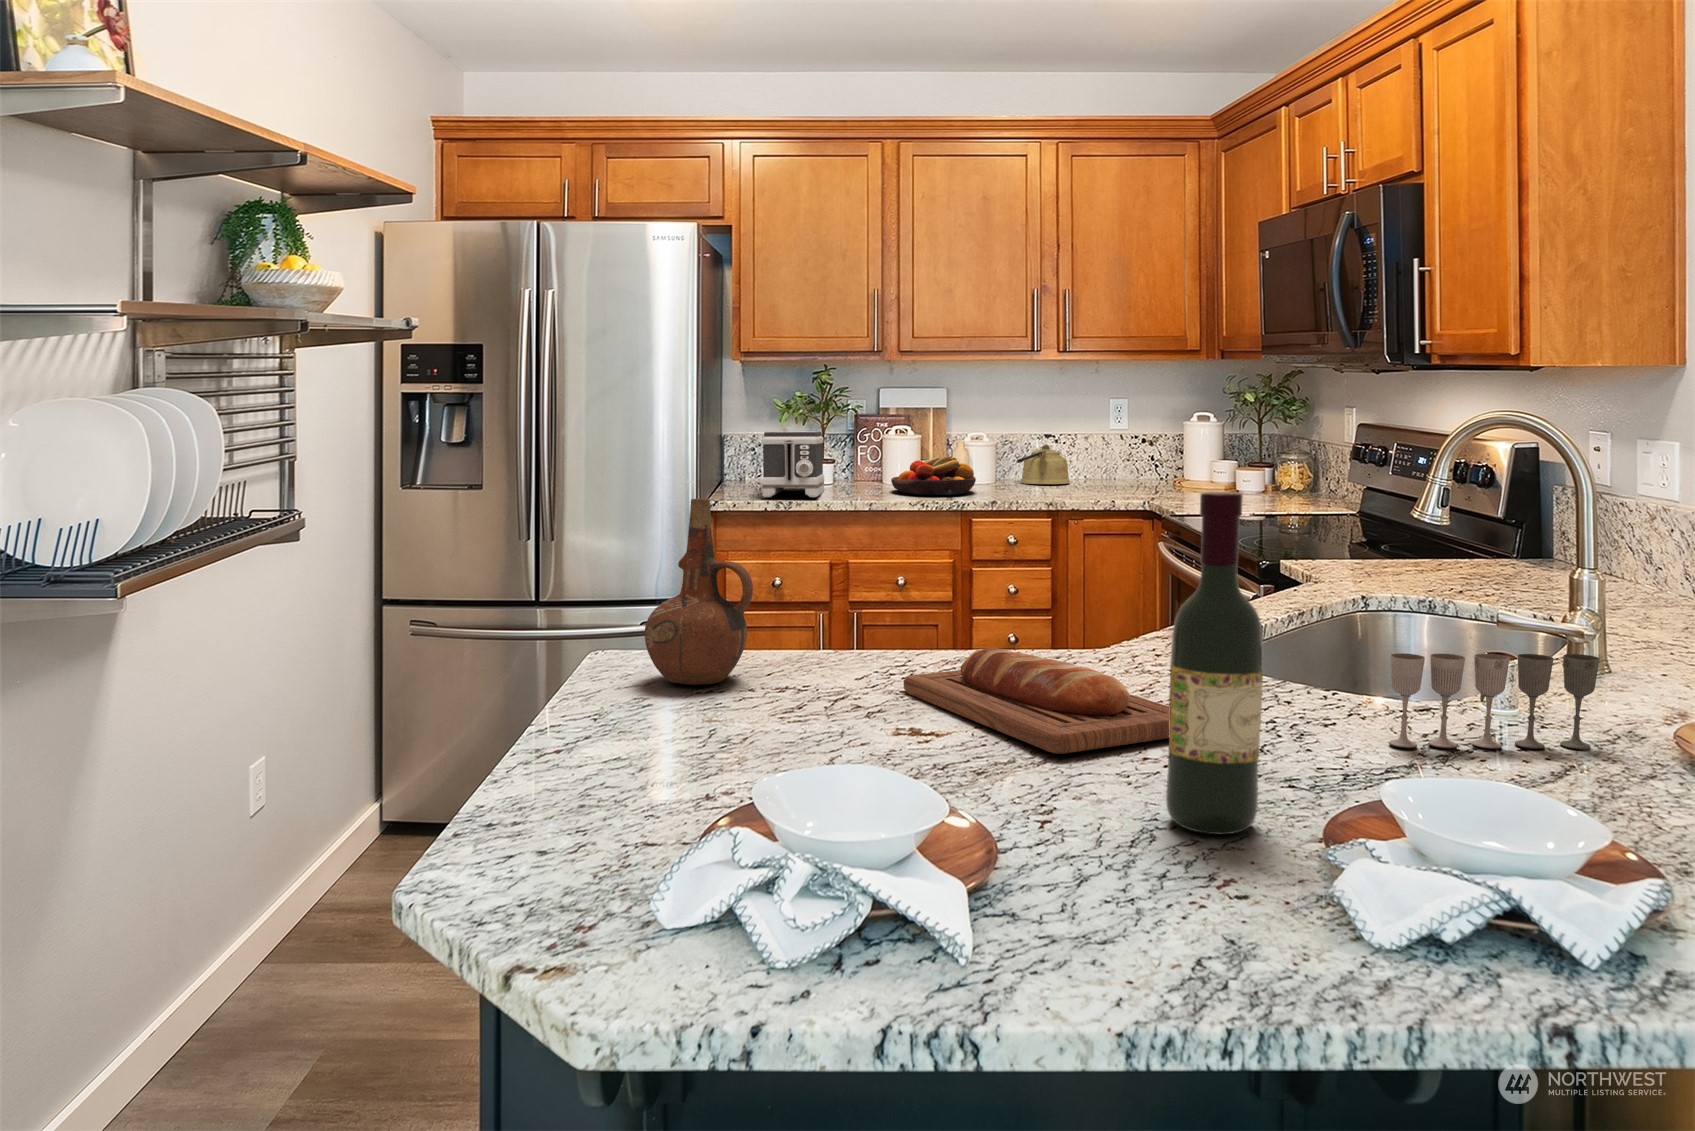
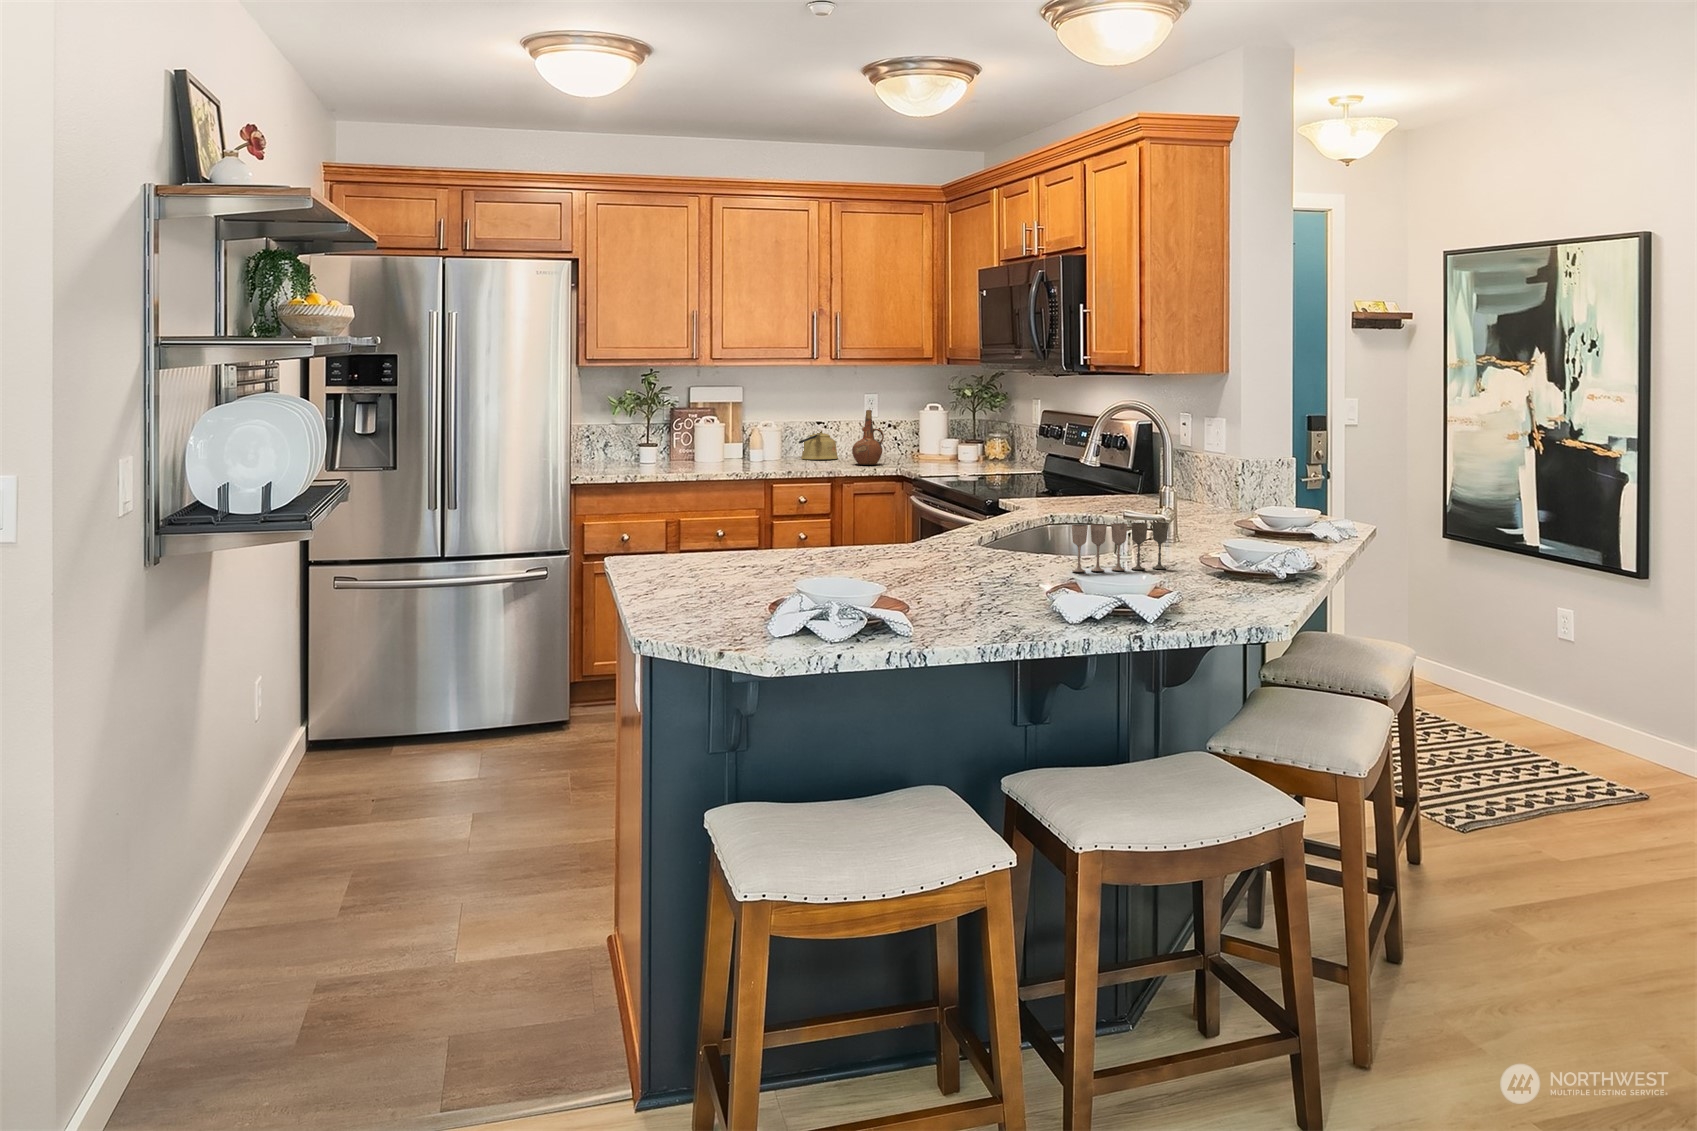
toaster: present [762,432,824,497] -> none [611,420,656,471]
fruit bowl: present [891,456,976,494] -> none [708,438,772,467]
wine bottle: present [1166,492,1263,834] -> none [974,438,1016,601]
ceramic pitcher: present [645,498,753,685] -> present [852,410,884,465]
bread loaf: present [904,648,1169,754] -> none [807,537,978,581]

